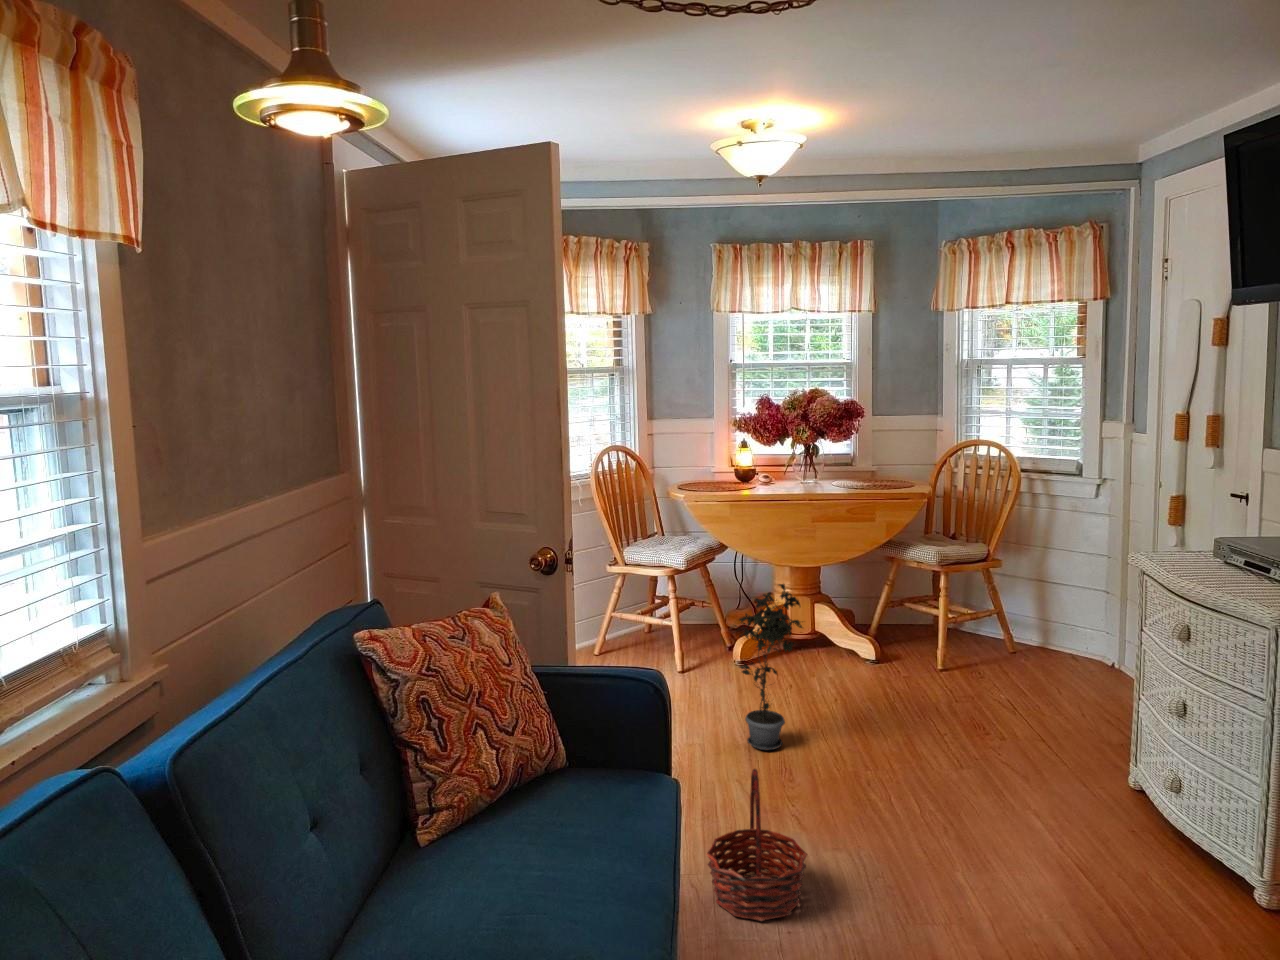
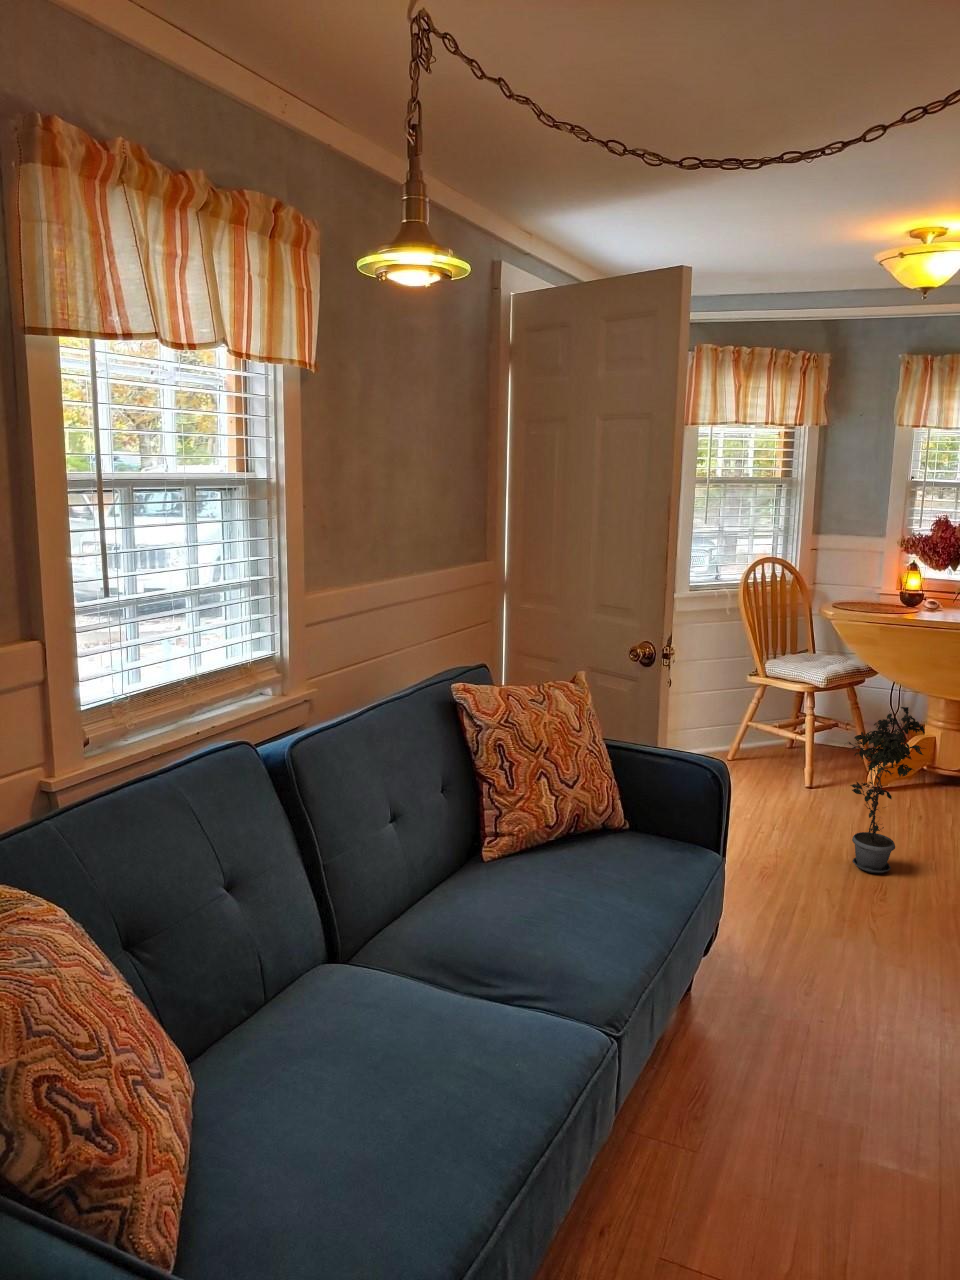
basket: present [707,769,807,921] -> none [759,868,861,1011]

